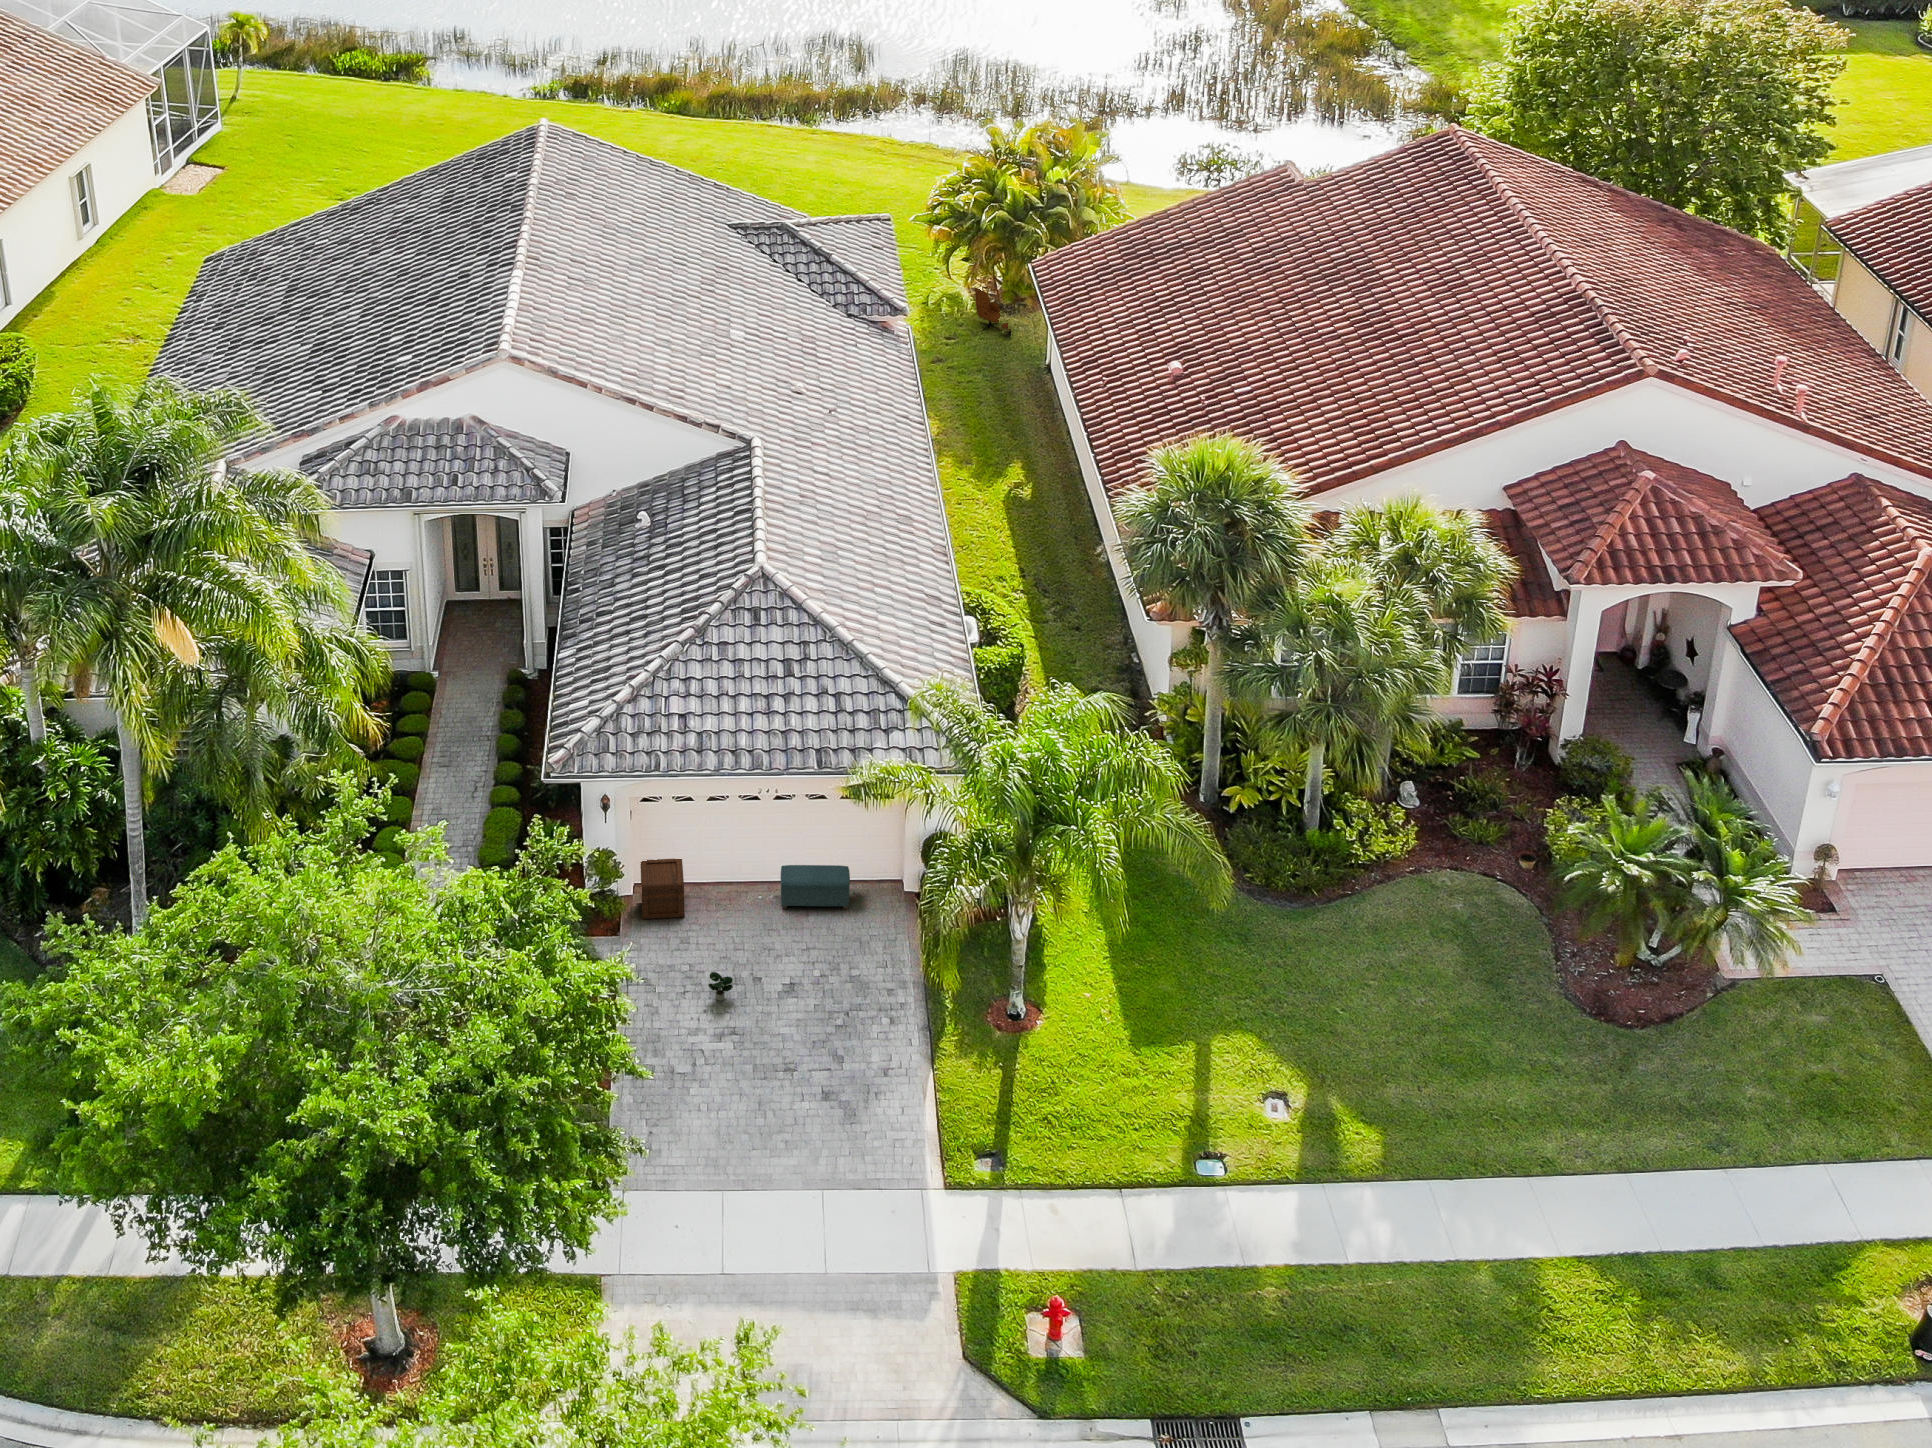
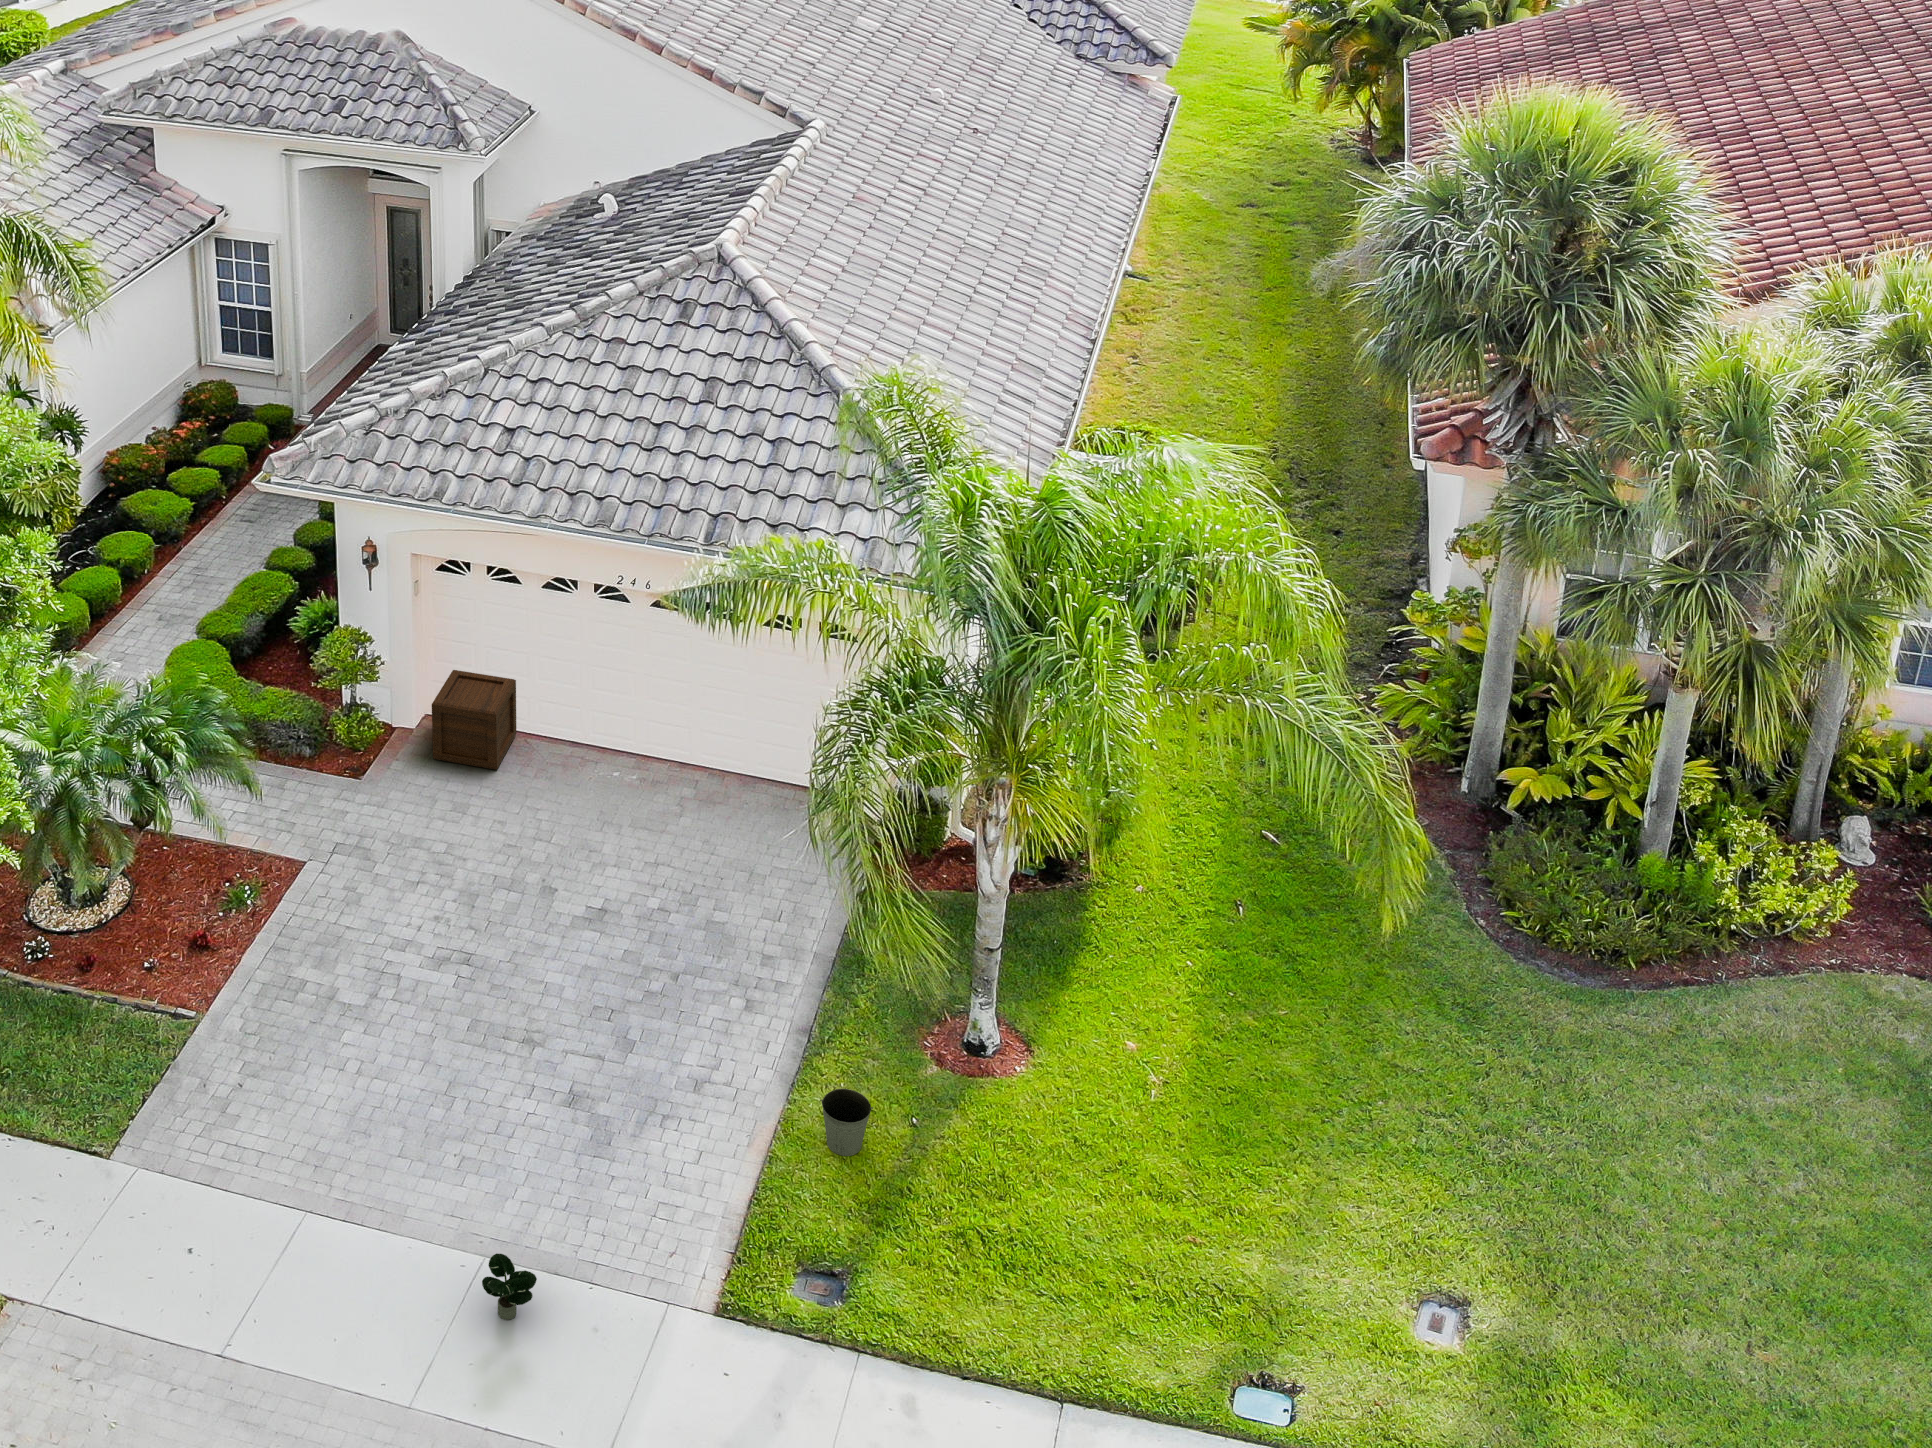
lounge chair: present [974,288,1011,336] -> none [1322,101,1383,178]
bench: present [781,865,850,909] -> none [653,724,775,815]
potted plant: present [708,972,733,1001] -> present [482,1254,537,1320]
bucket: none [967,1057,994,1092] -> present [821,1089,873,1156]

